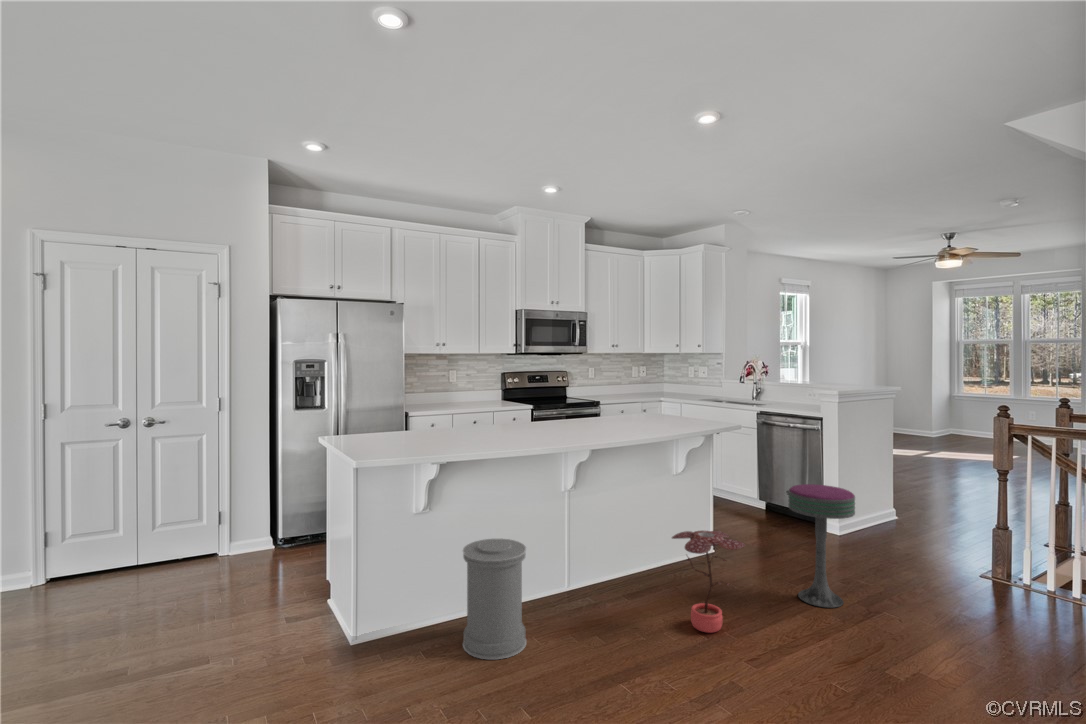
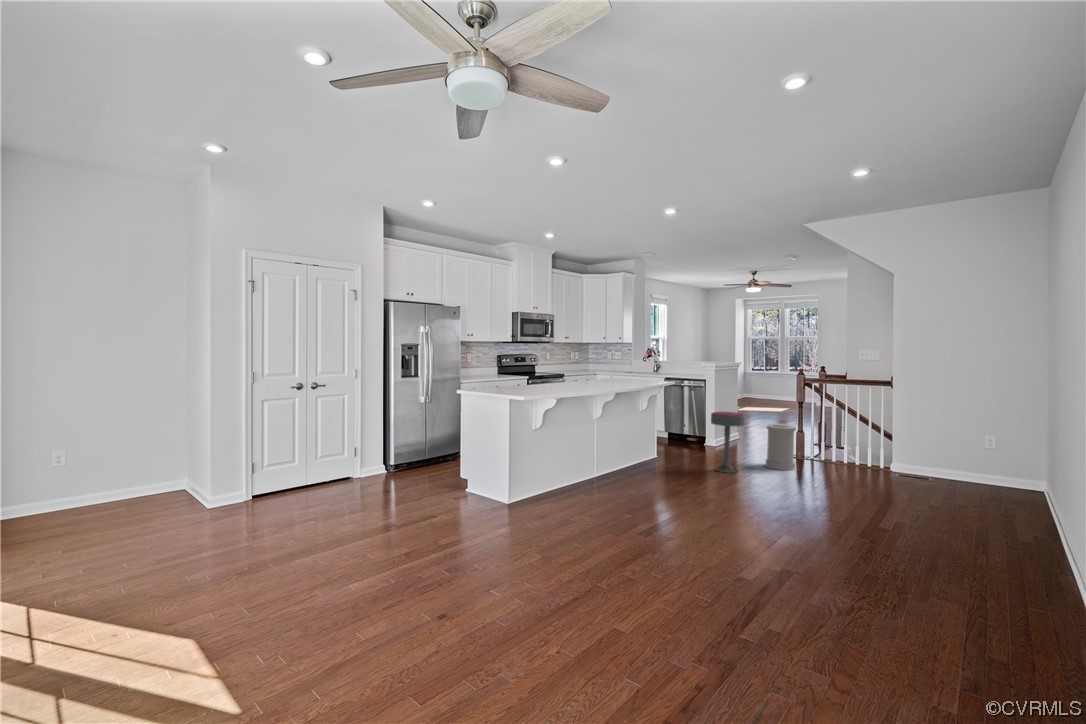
potted plant: present [672,531,745,633] -> none [665,434,704,485]
trash can: present [463,539,526,659] -> present [765,423,796,470]

